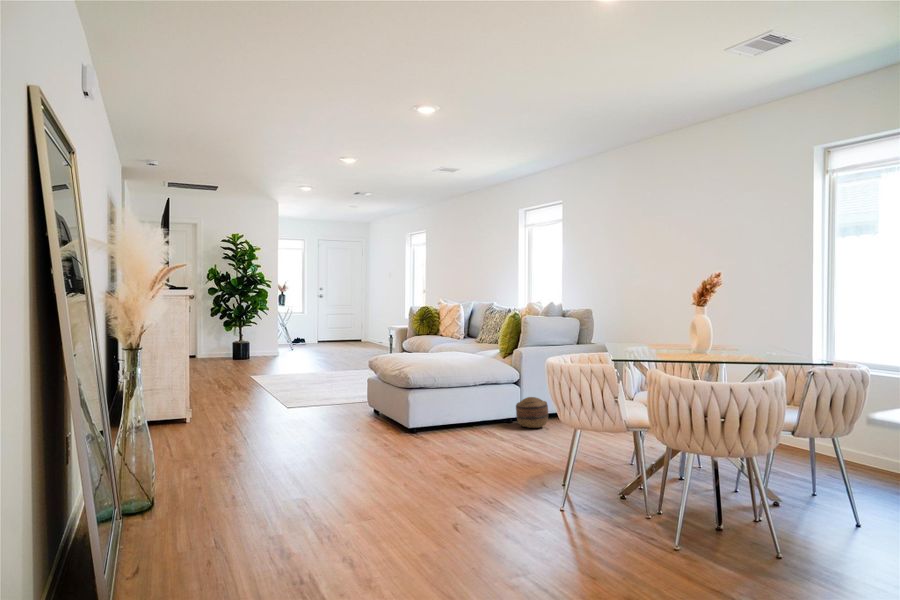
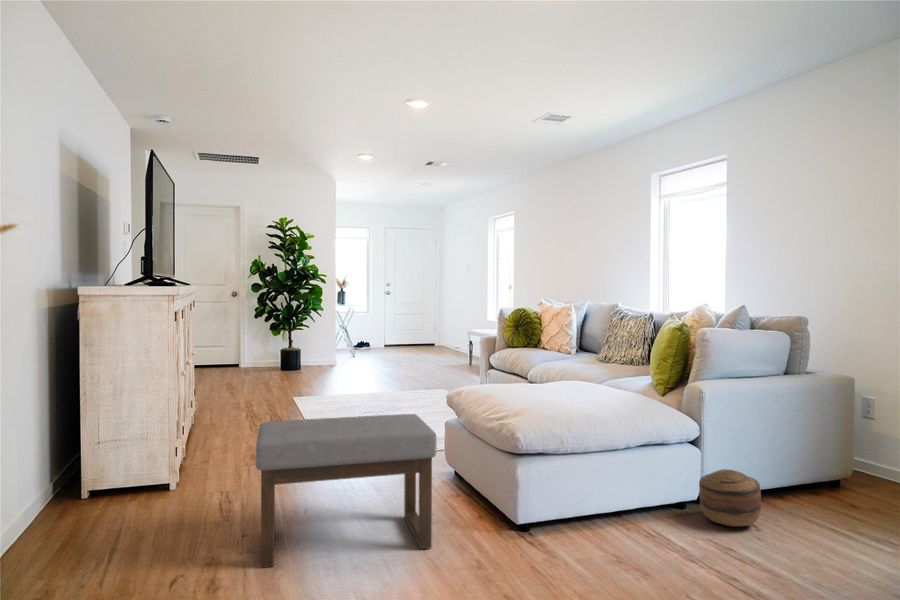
ottoman: none [257,368,362,449] -> present [256,414,437,568]

